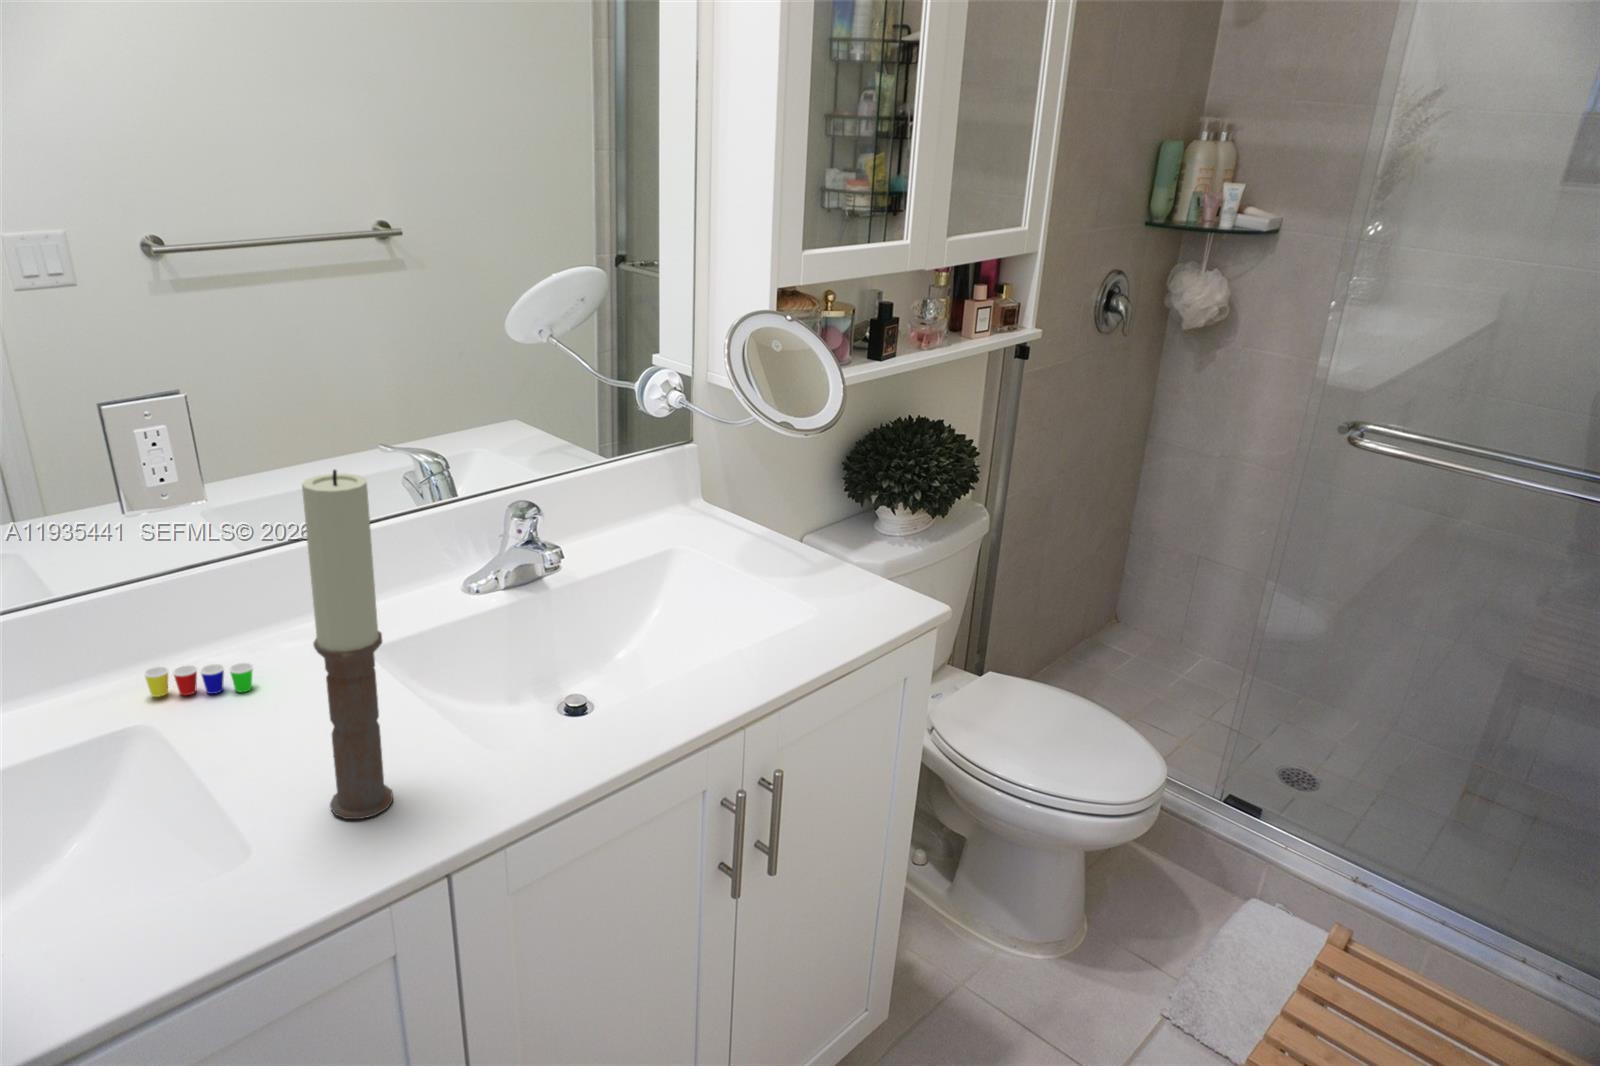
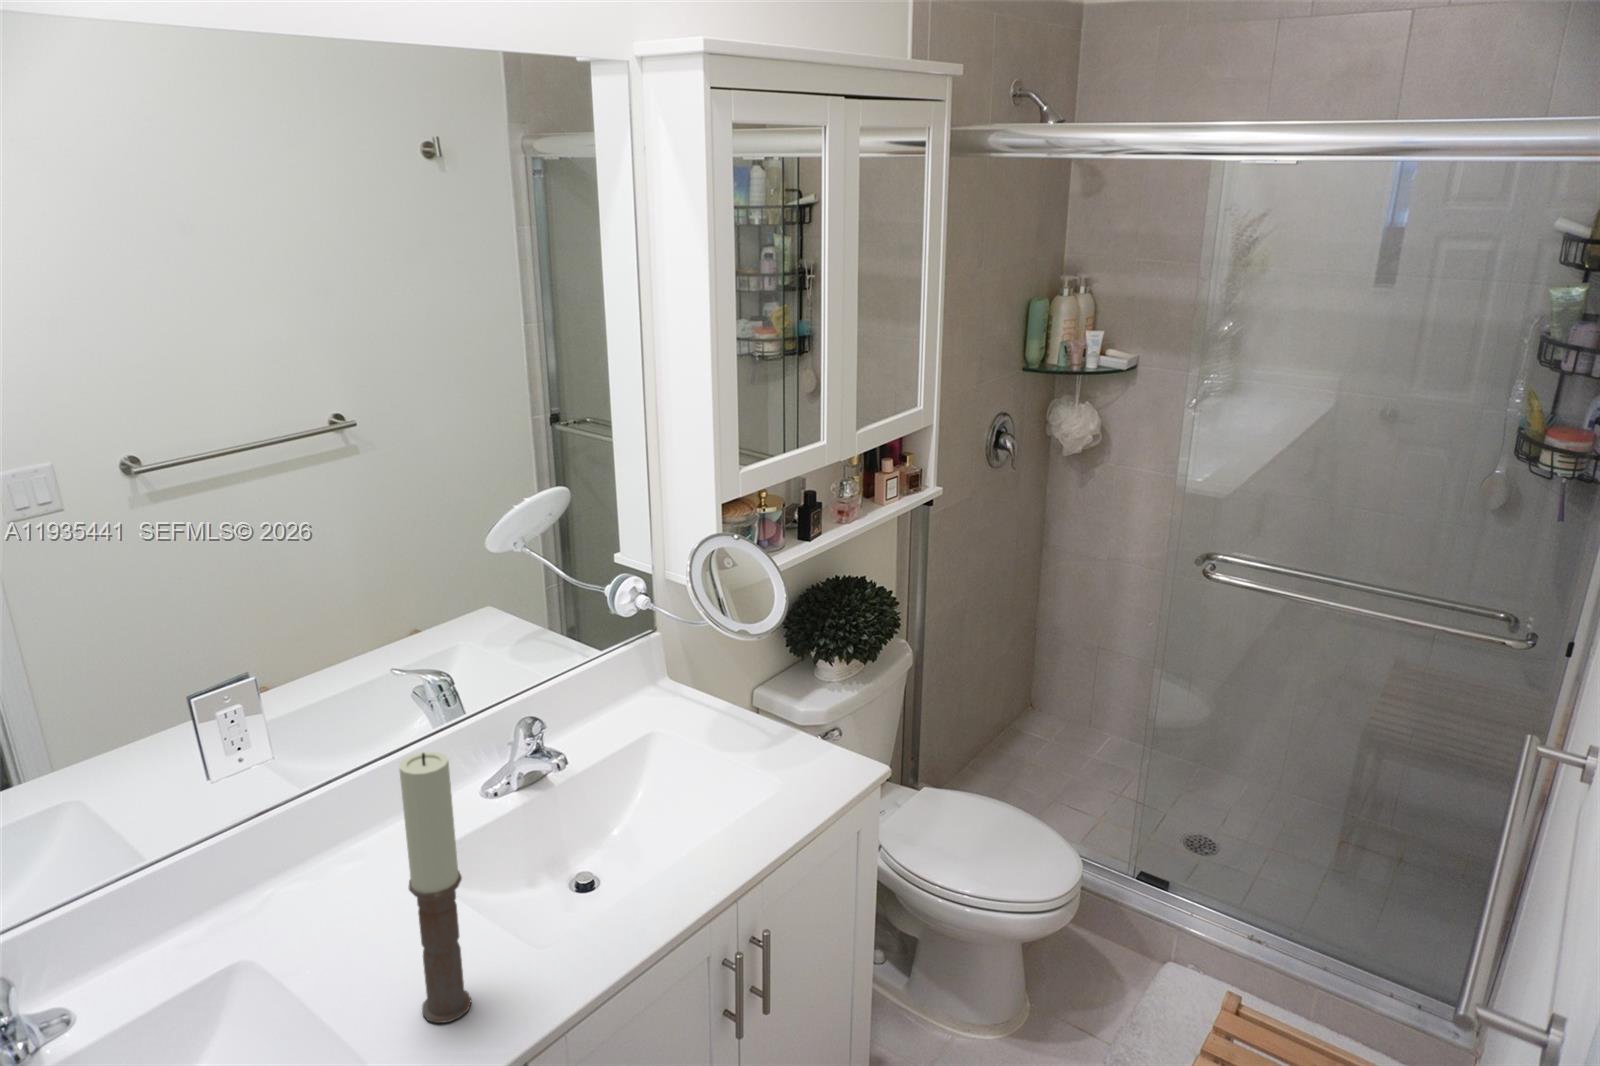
cup: present [144,663,253,697] -> none [232,889,323,928]

